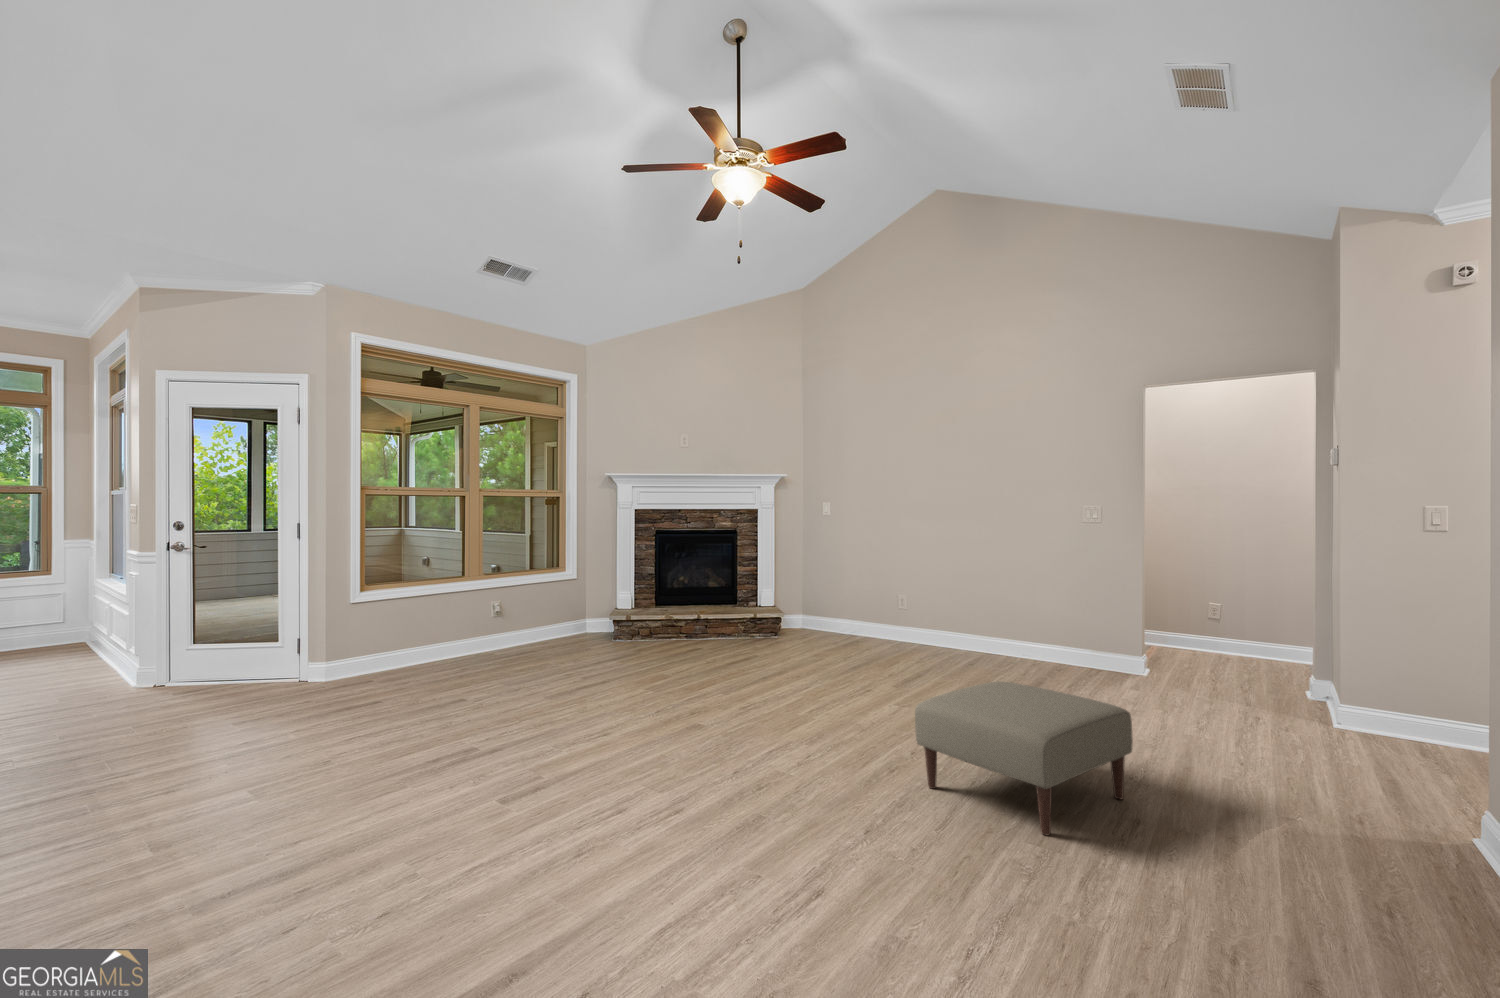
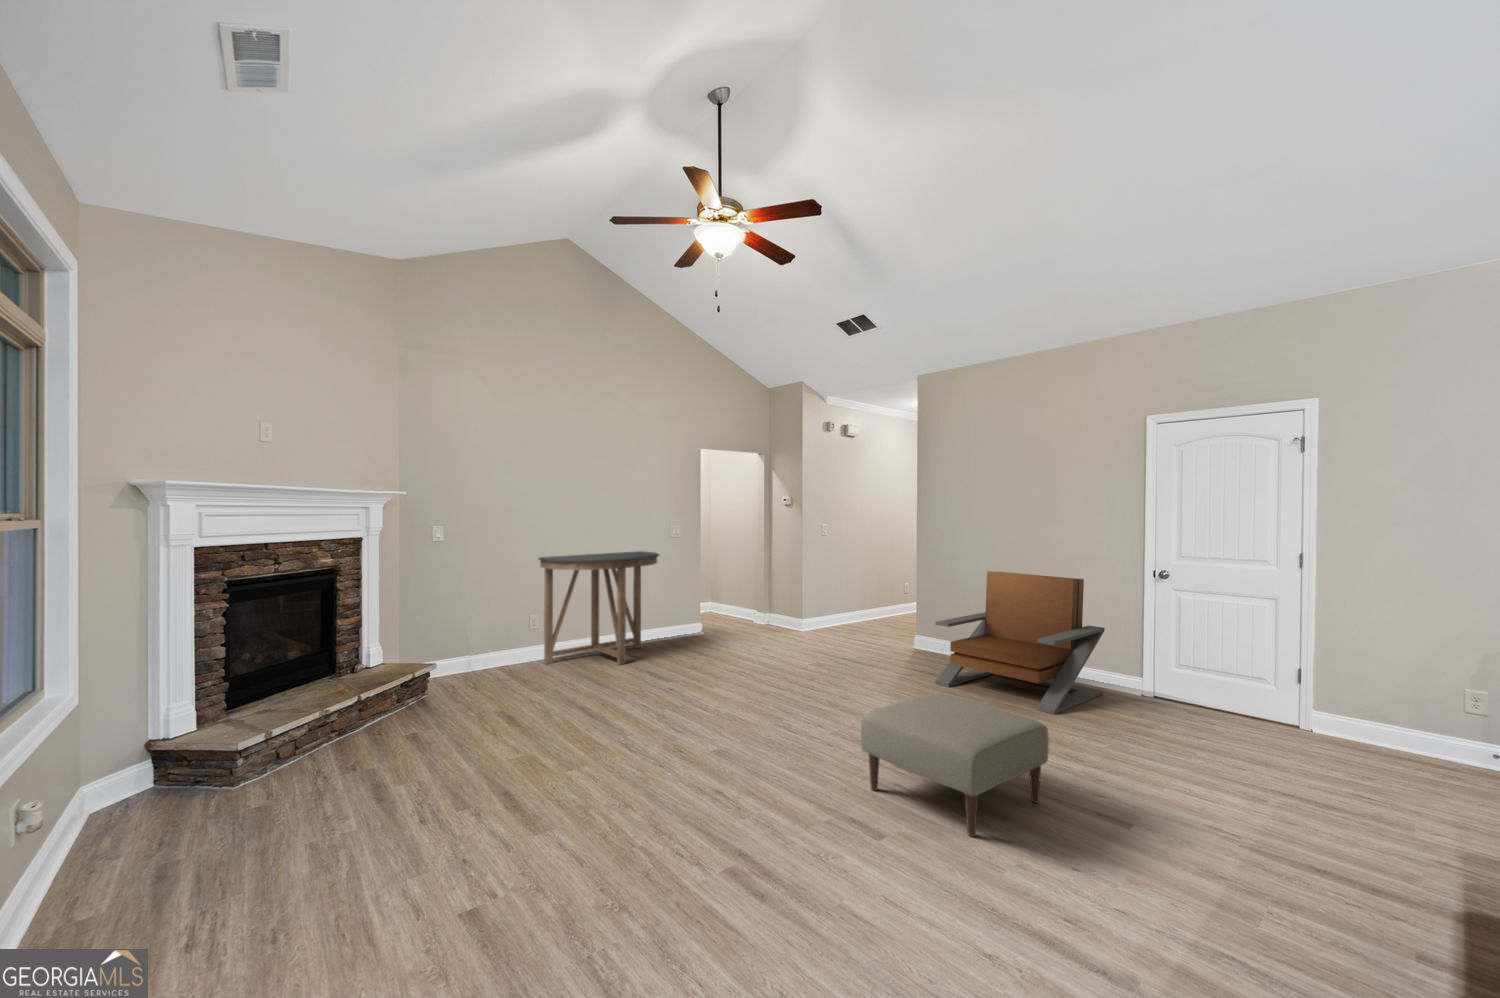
console table: none [558,545,689,668] -> present [539,551,659,665]
lounge chair: none [997,552,1194,708] -> present [935,571,1105,714]

